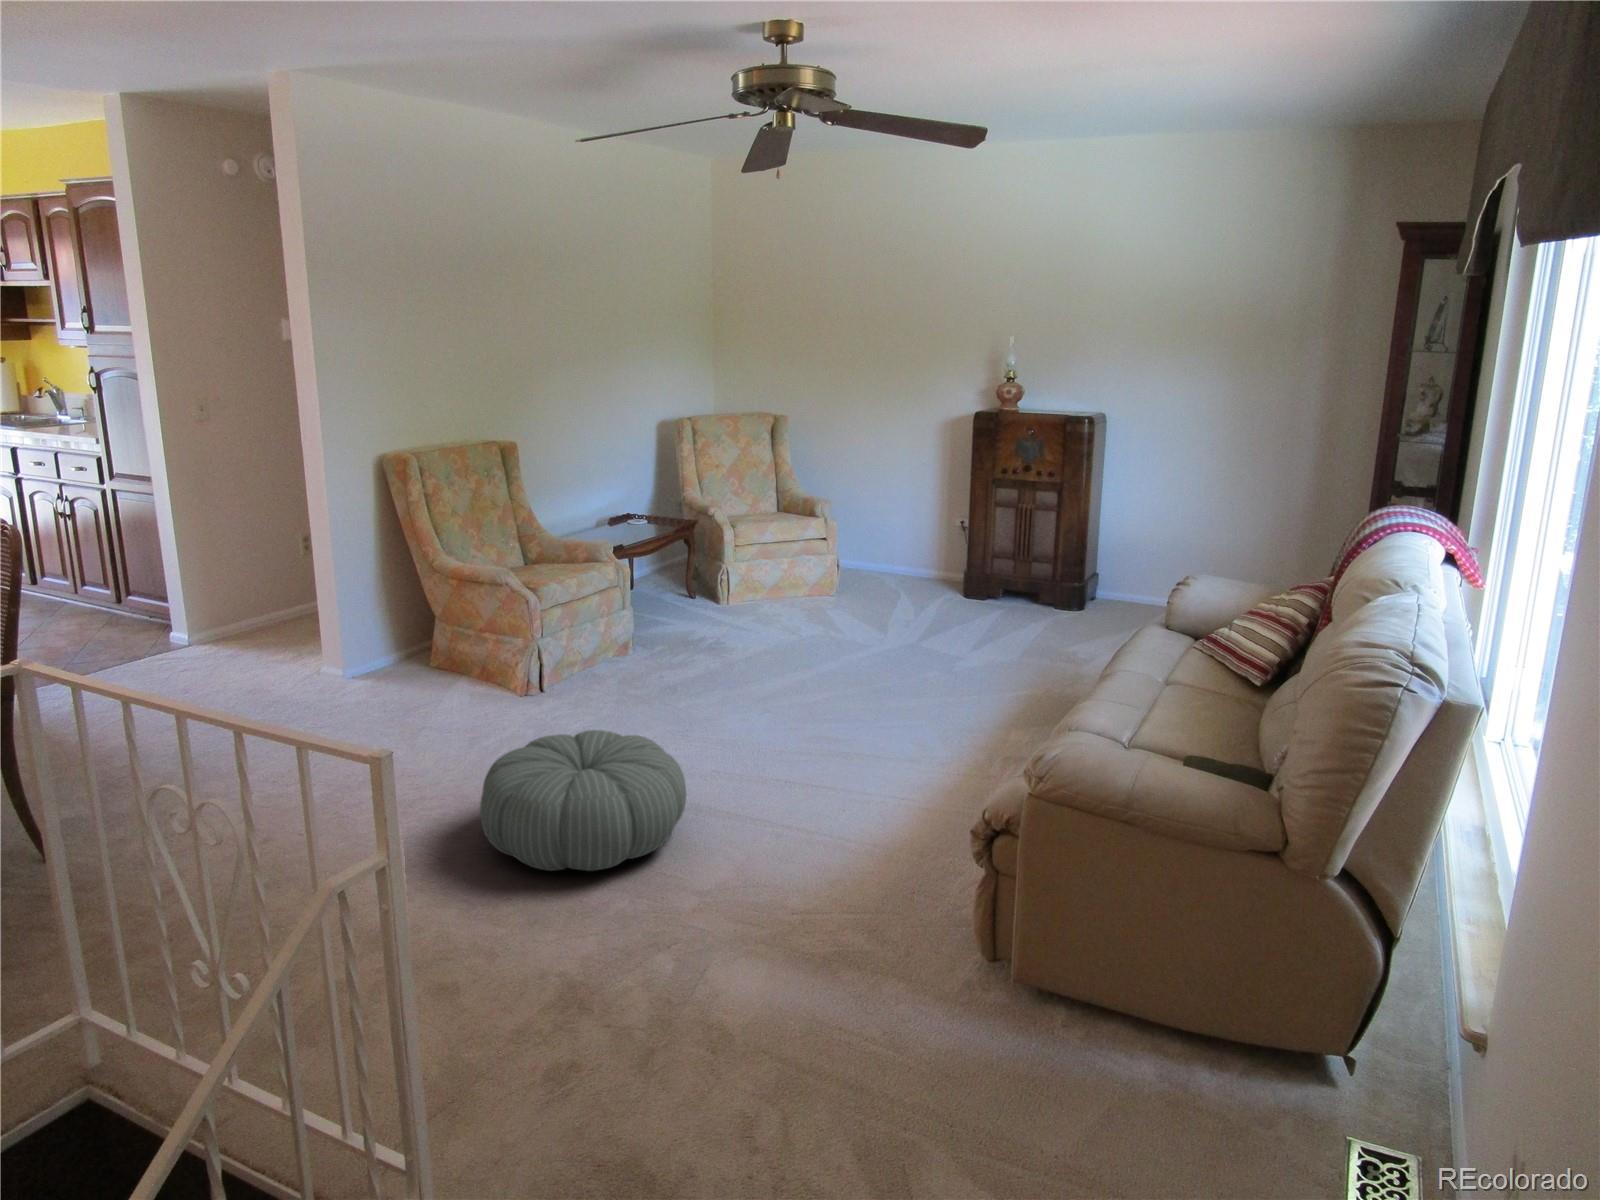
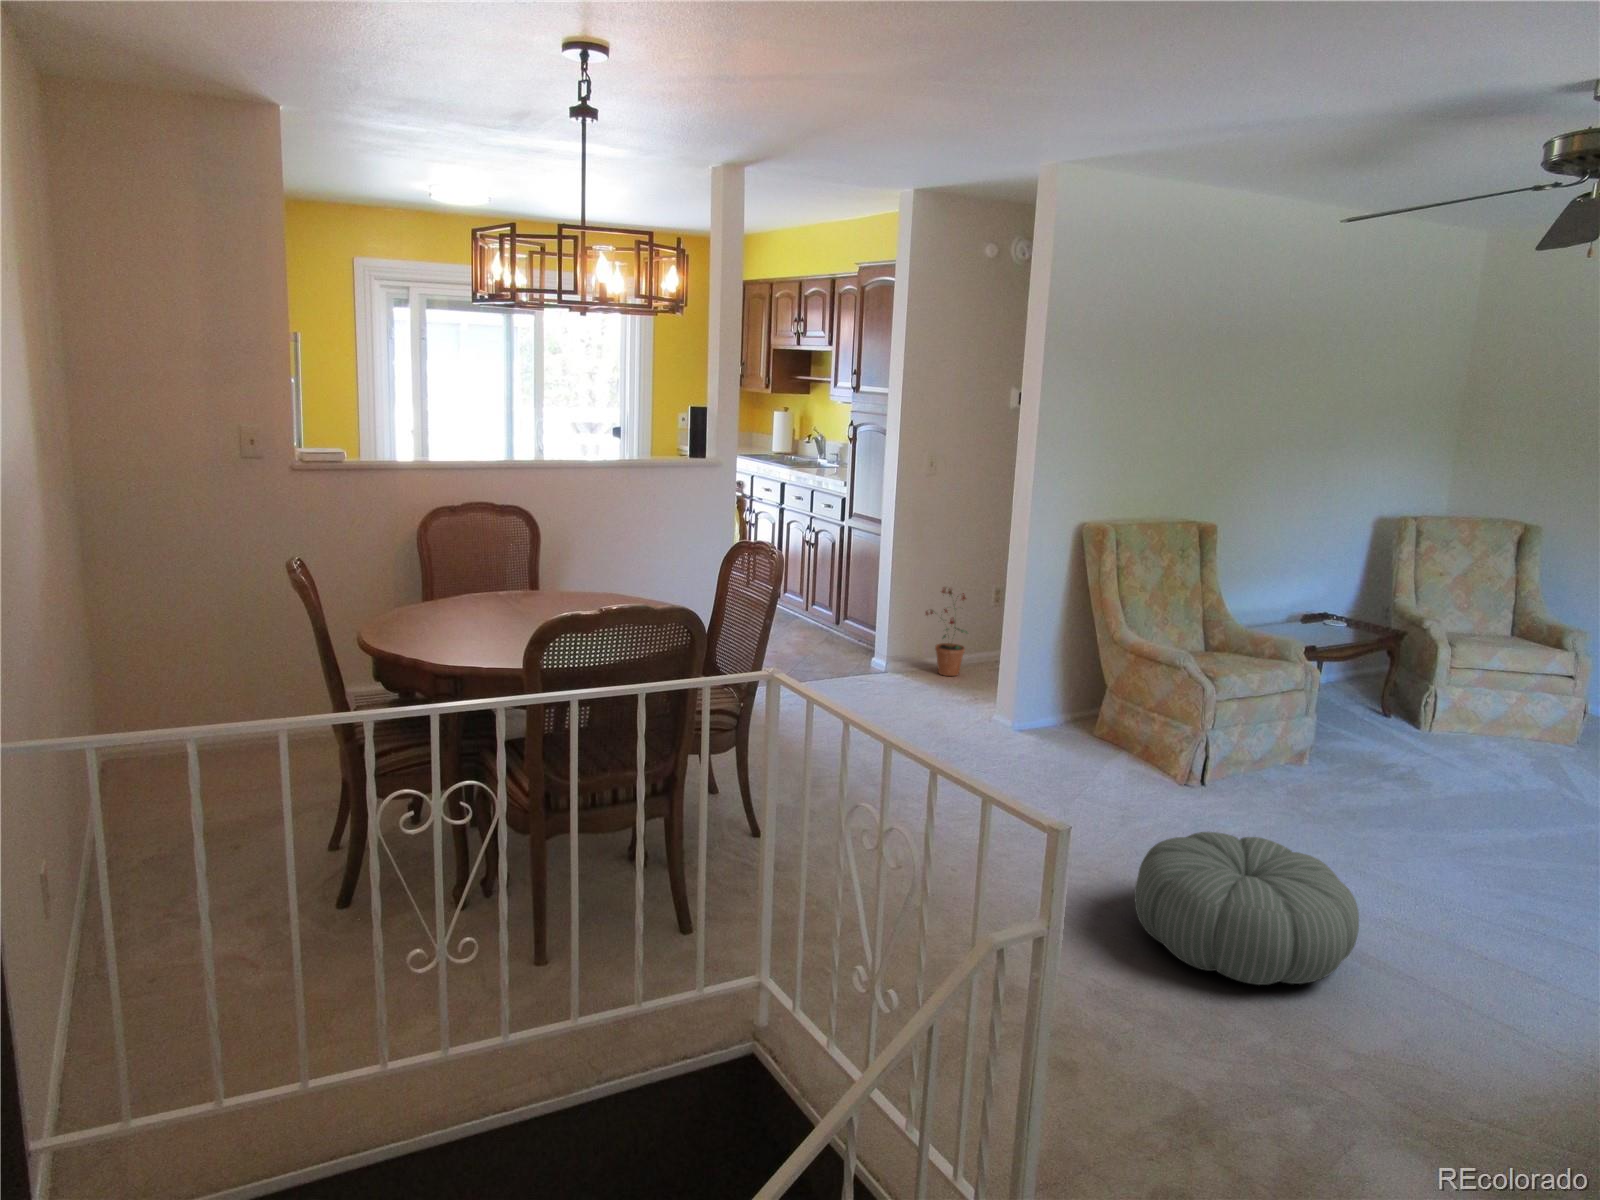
potted plant: none [225,541,284,637] -> present [926,588,967,676]

